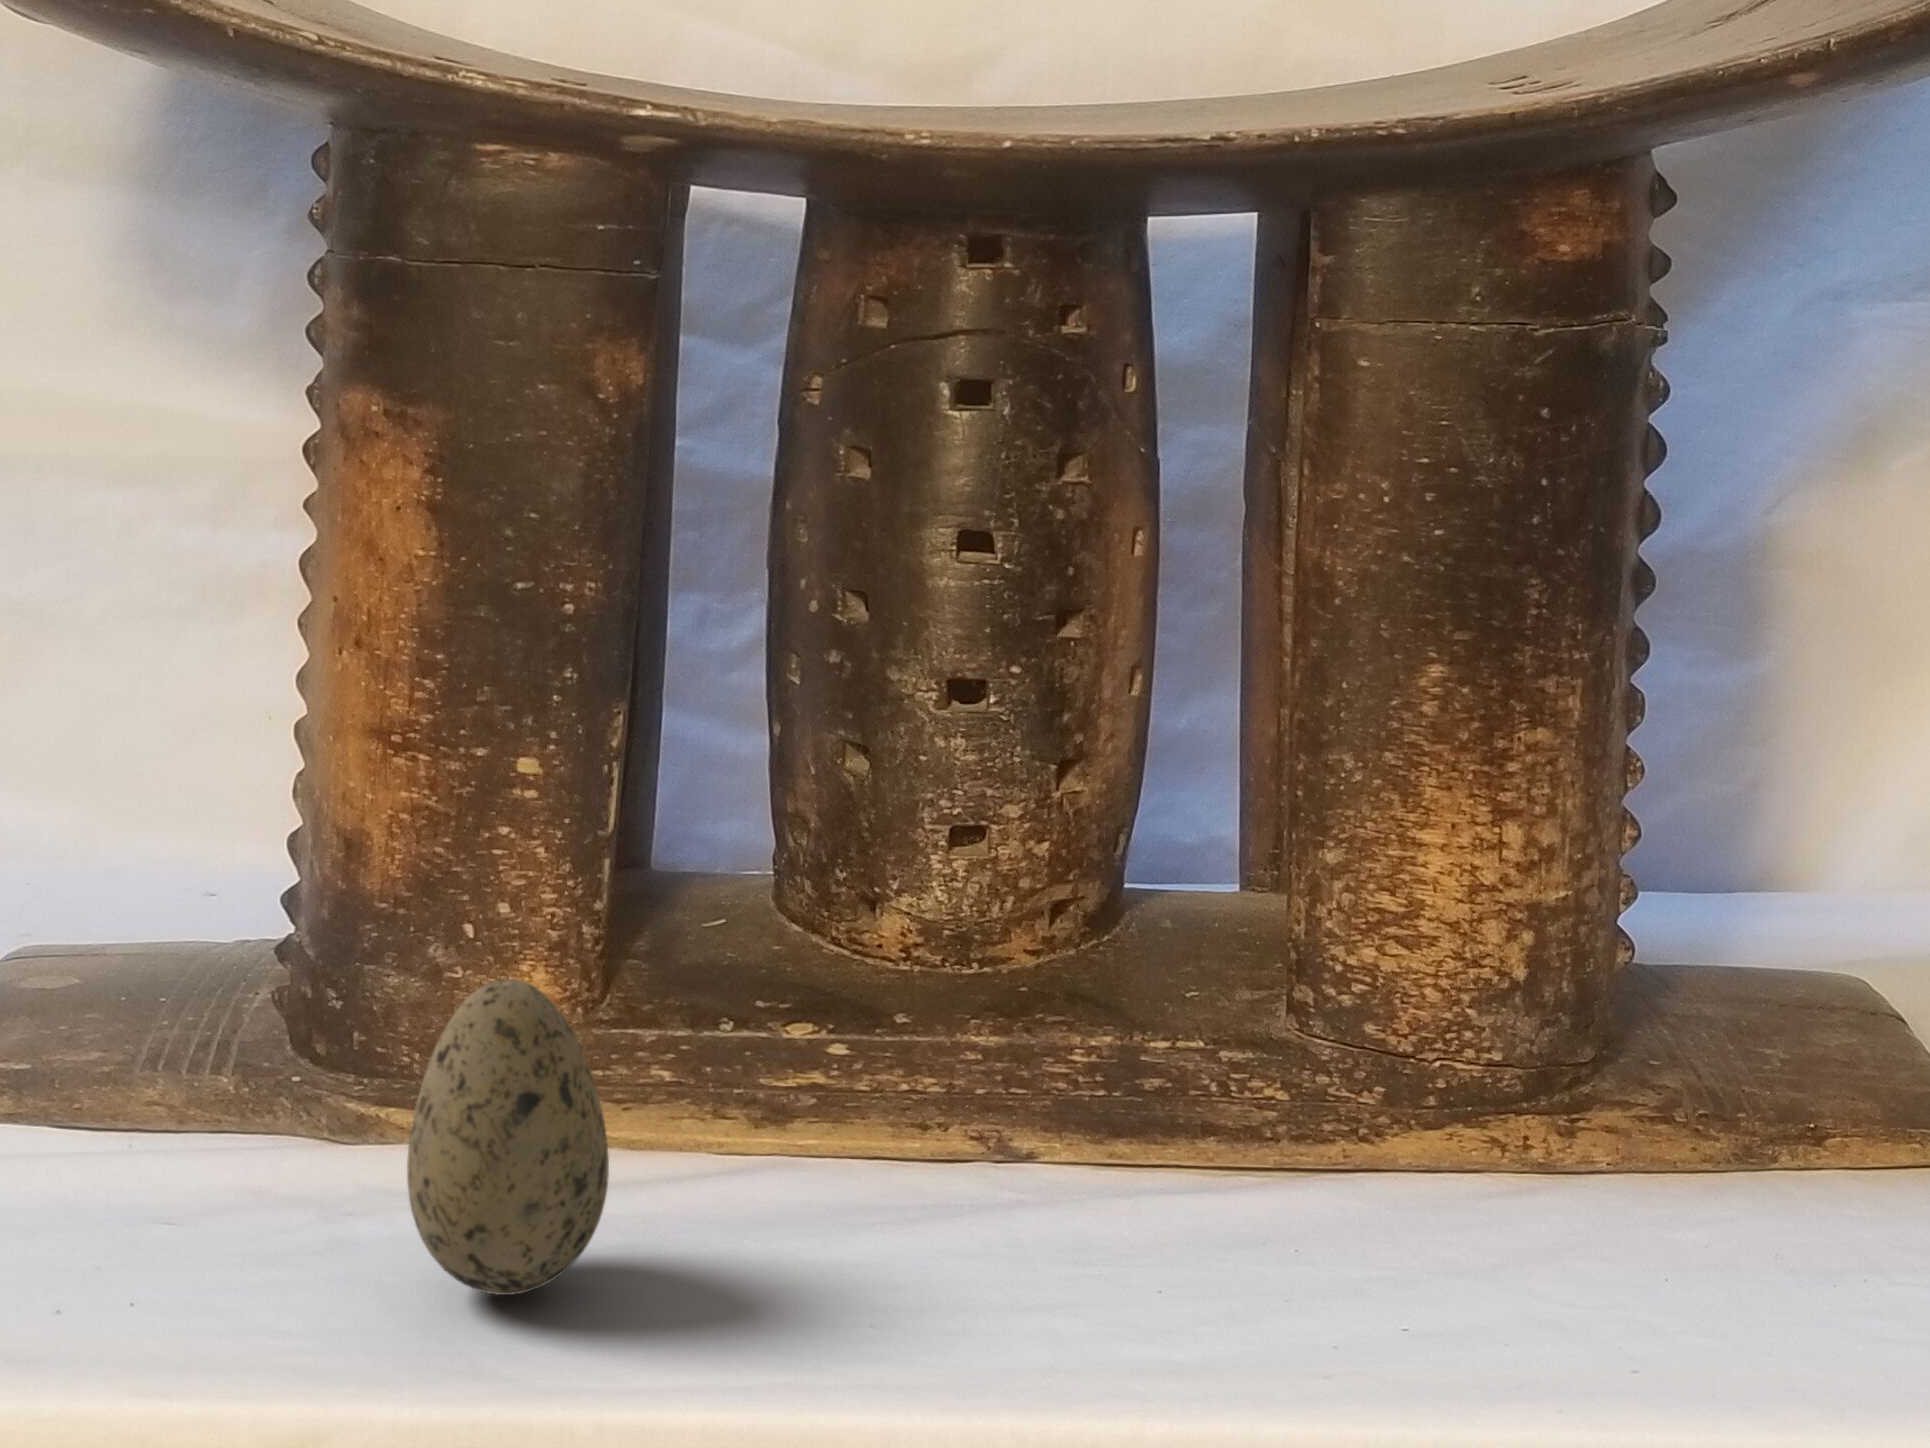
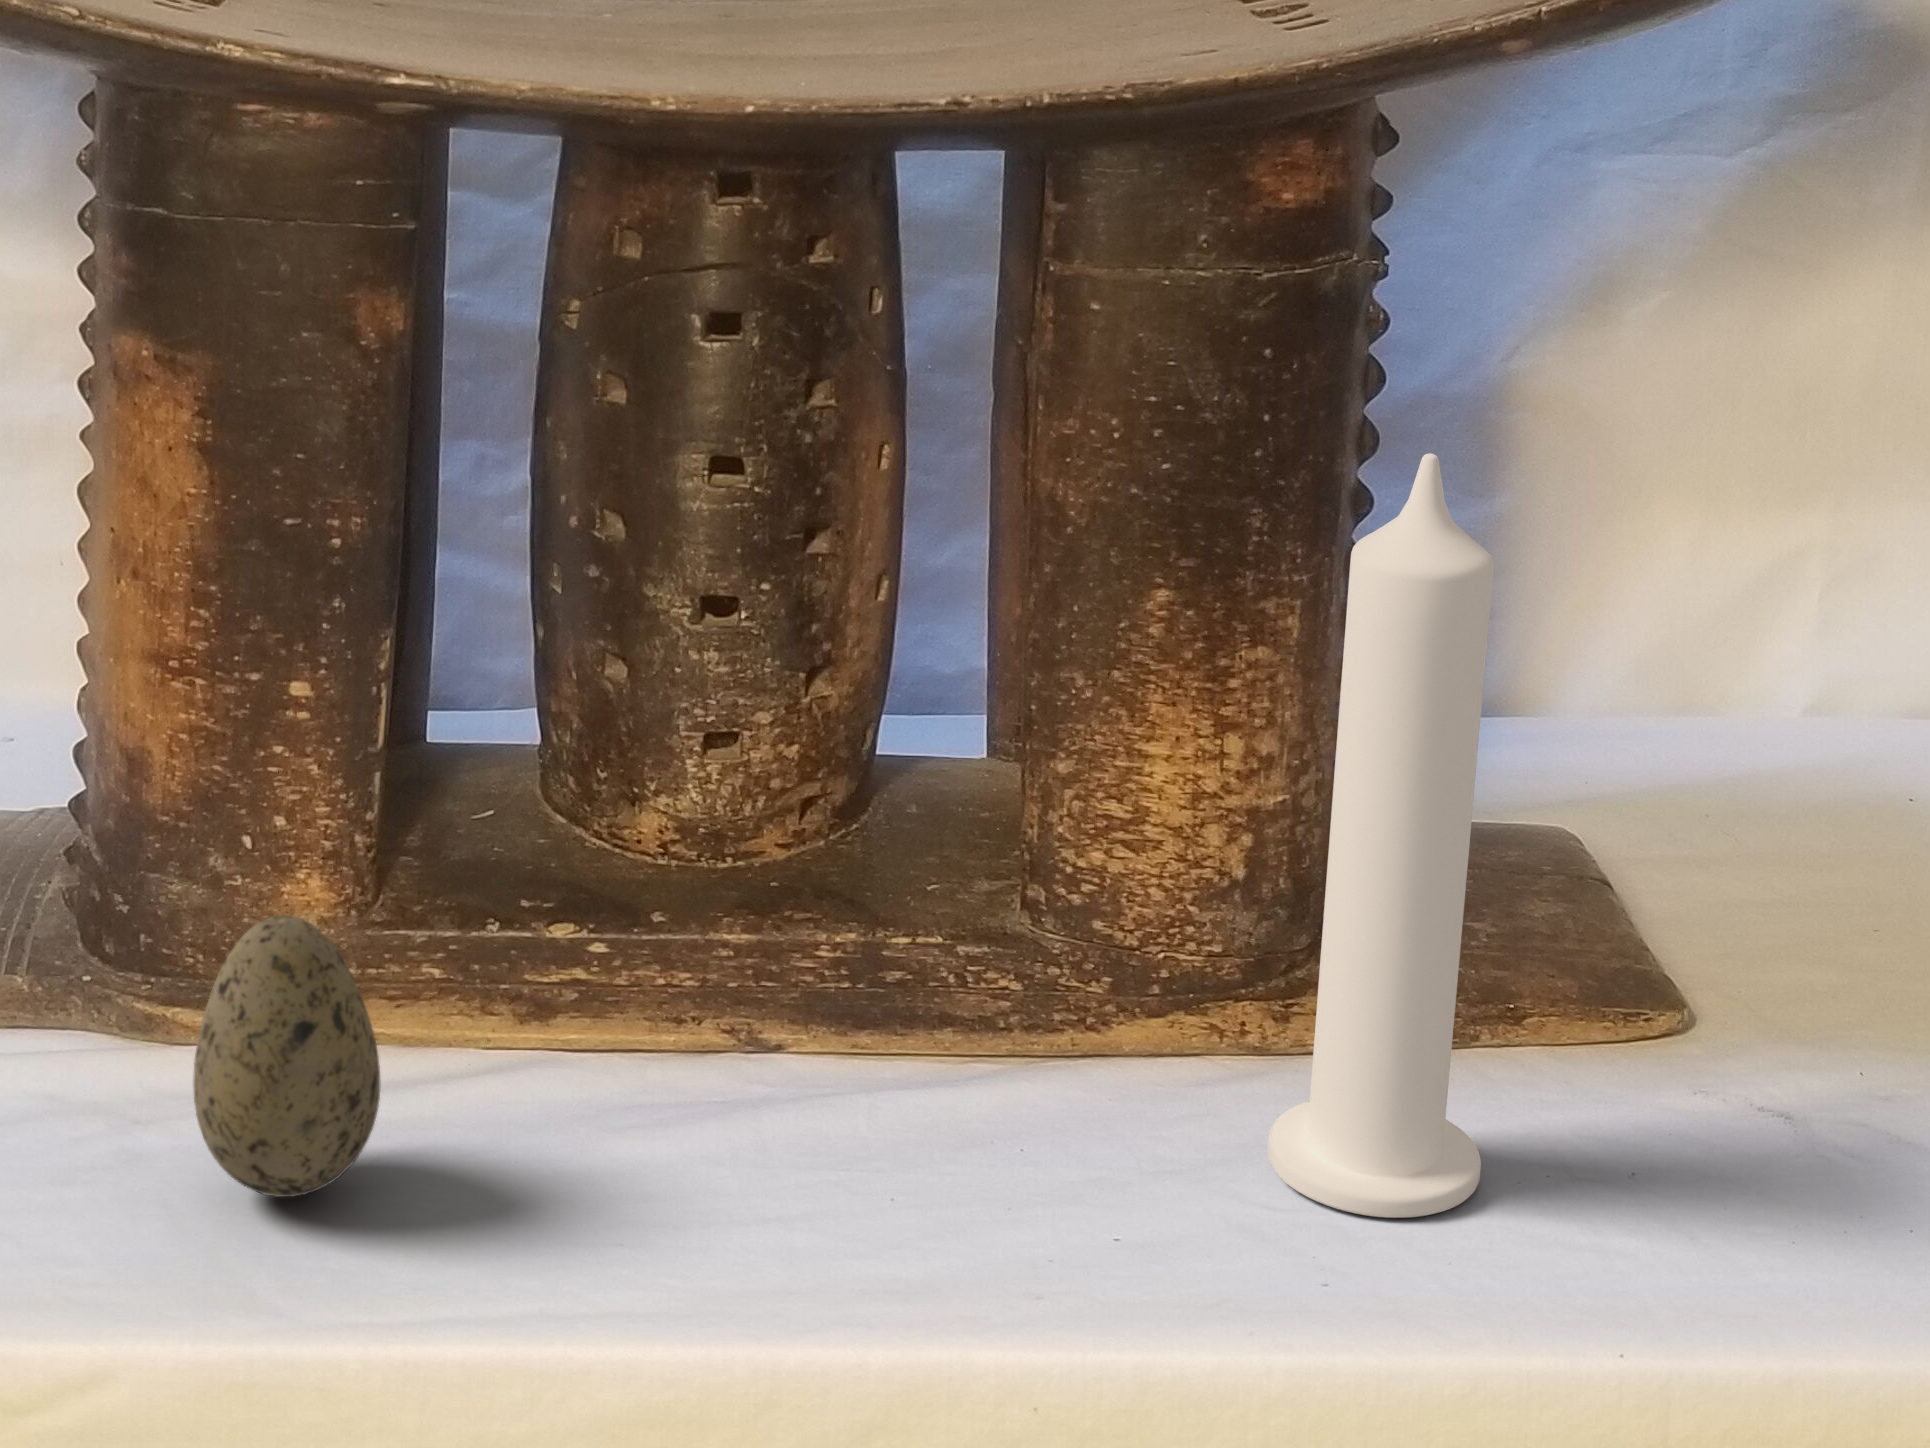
candle: none [1569,486,1809,1332] -> present [1268,454,1494,1218]

